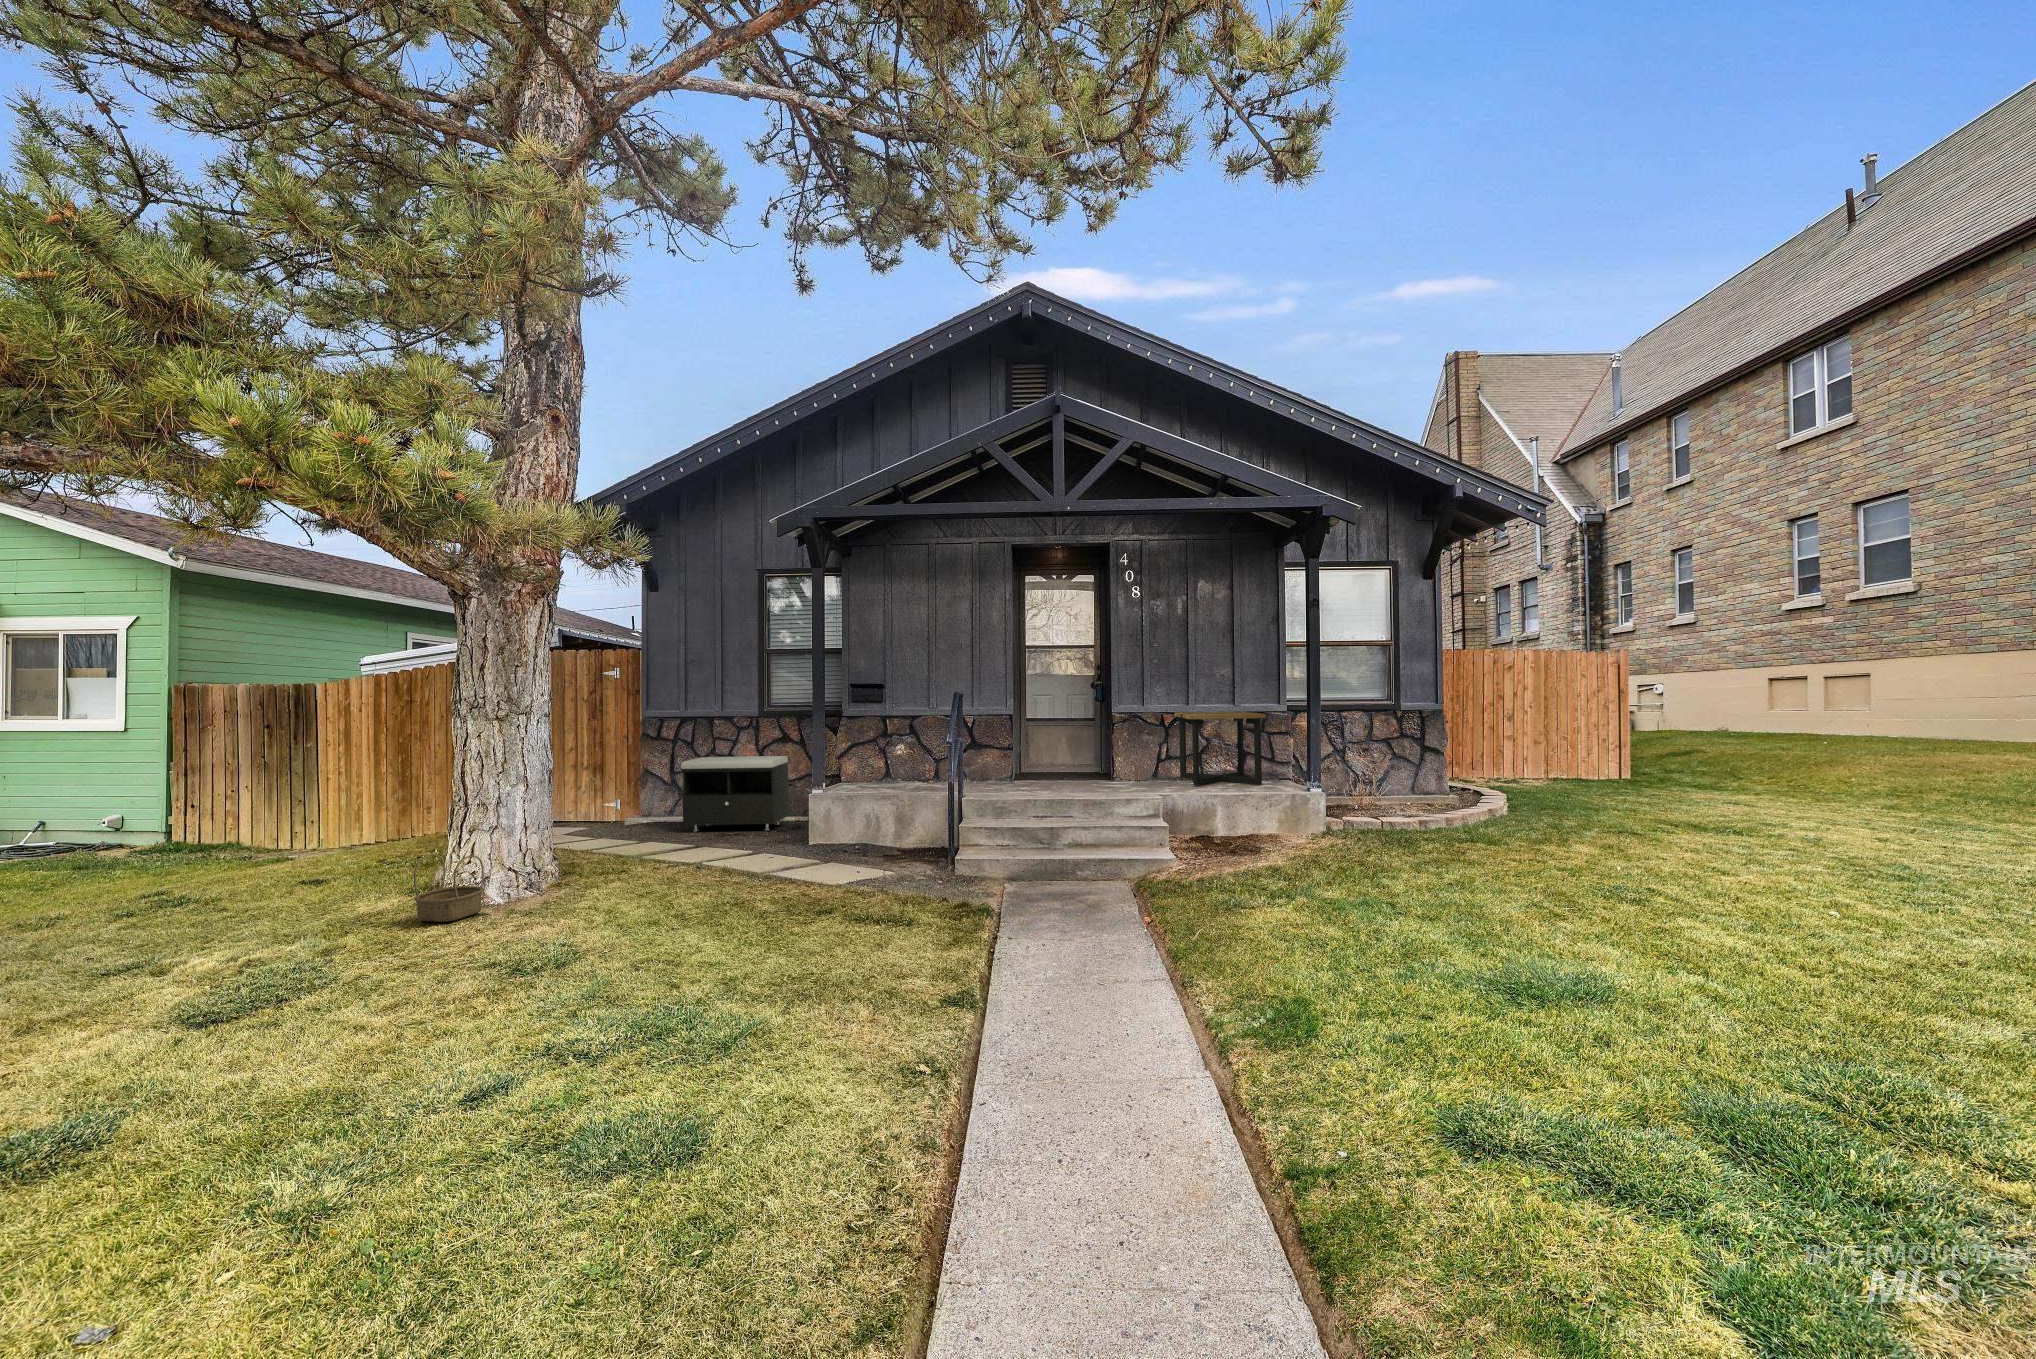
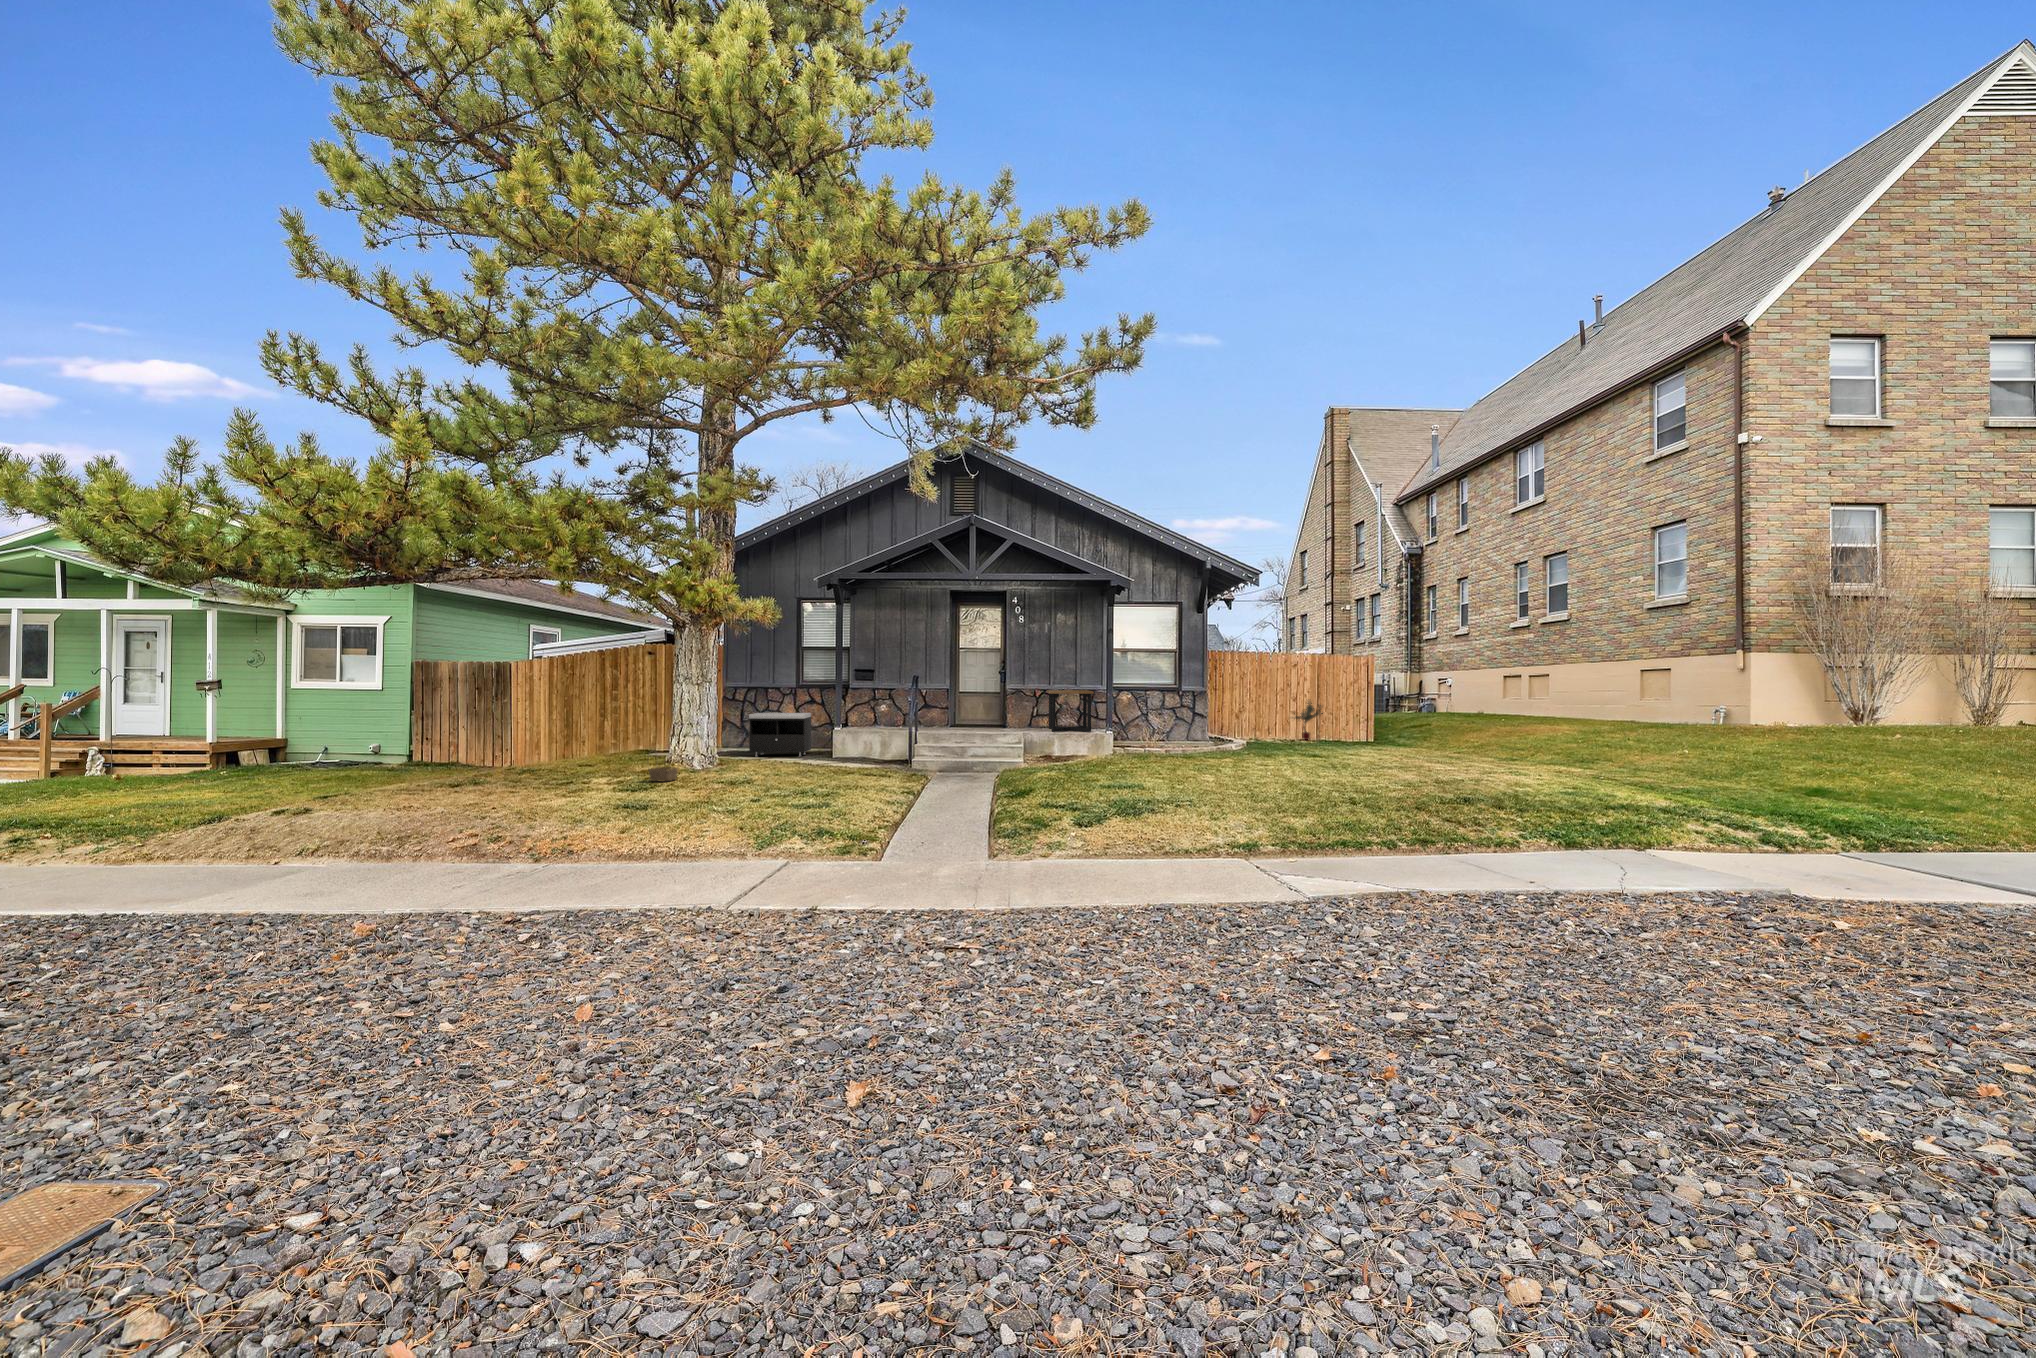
potted tree: none [1530,716,1587,781] -> present [1294,701,1323,740]

